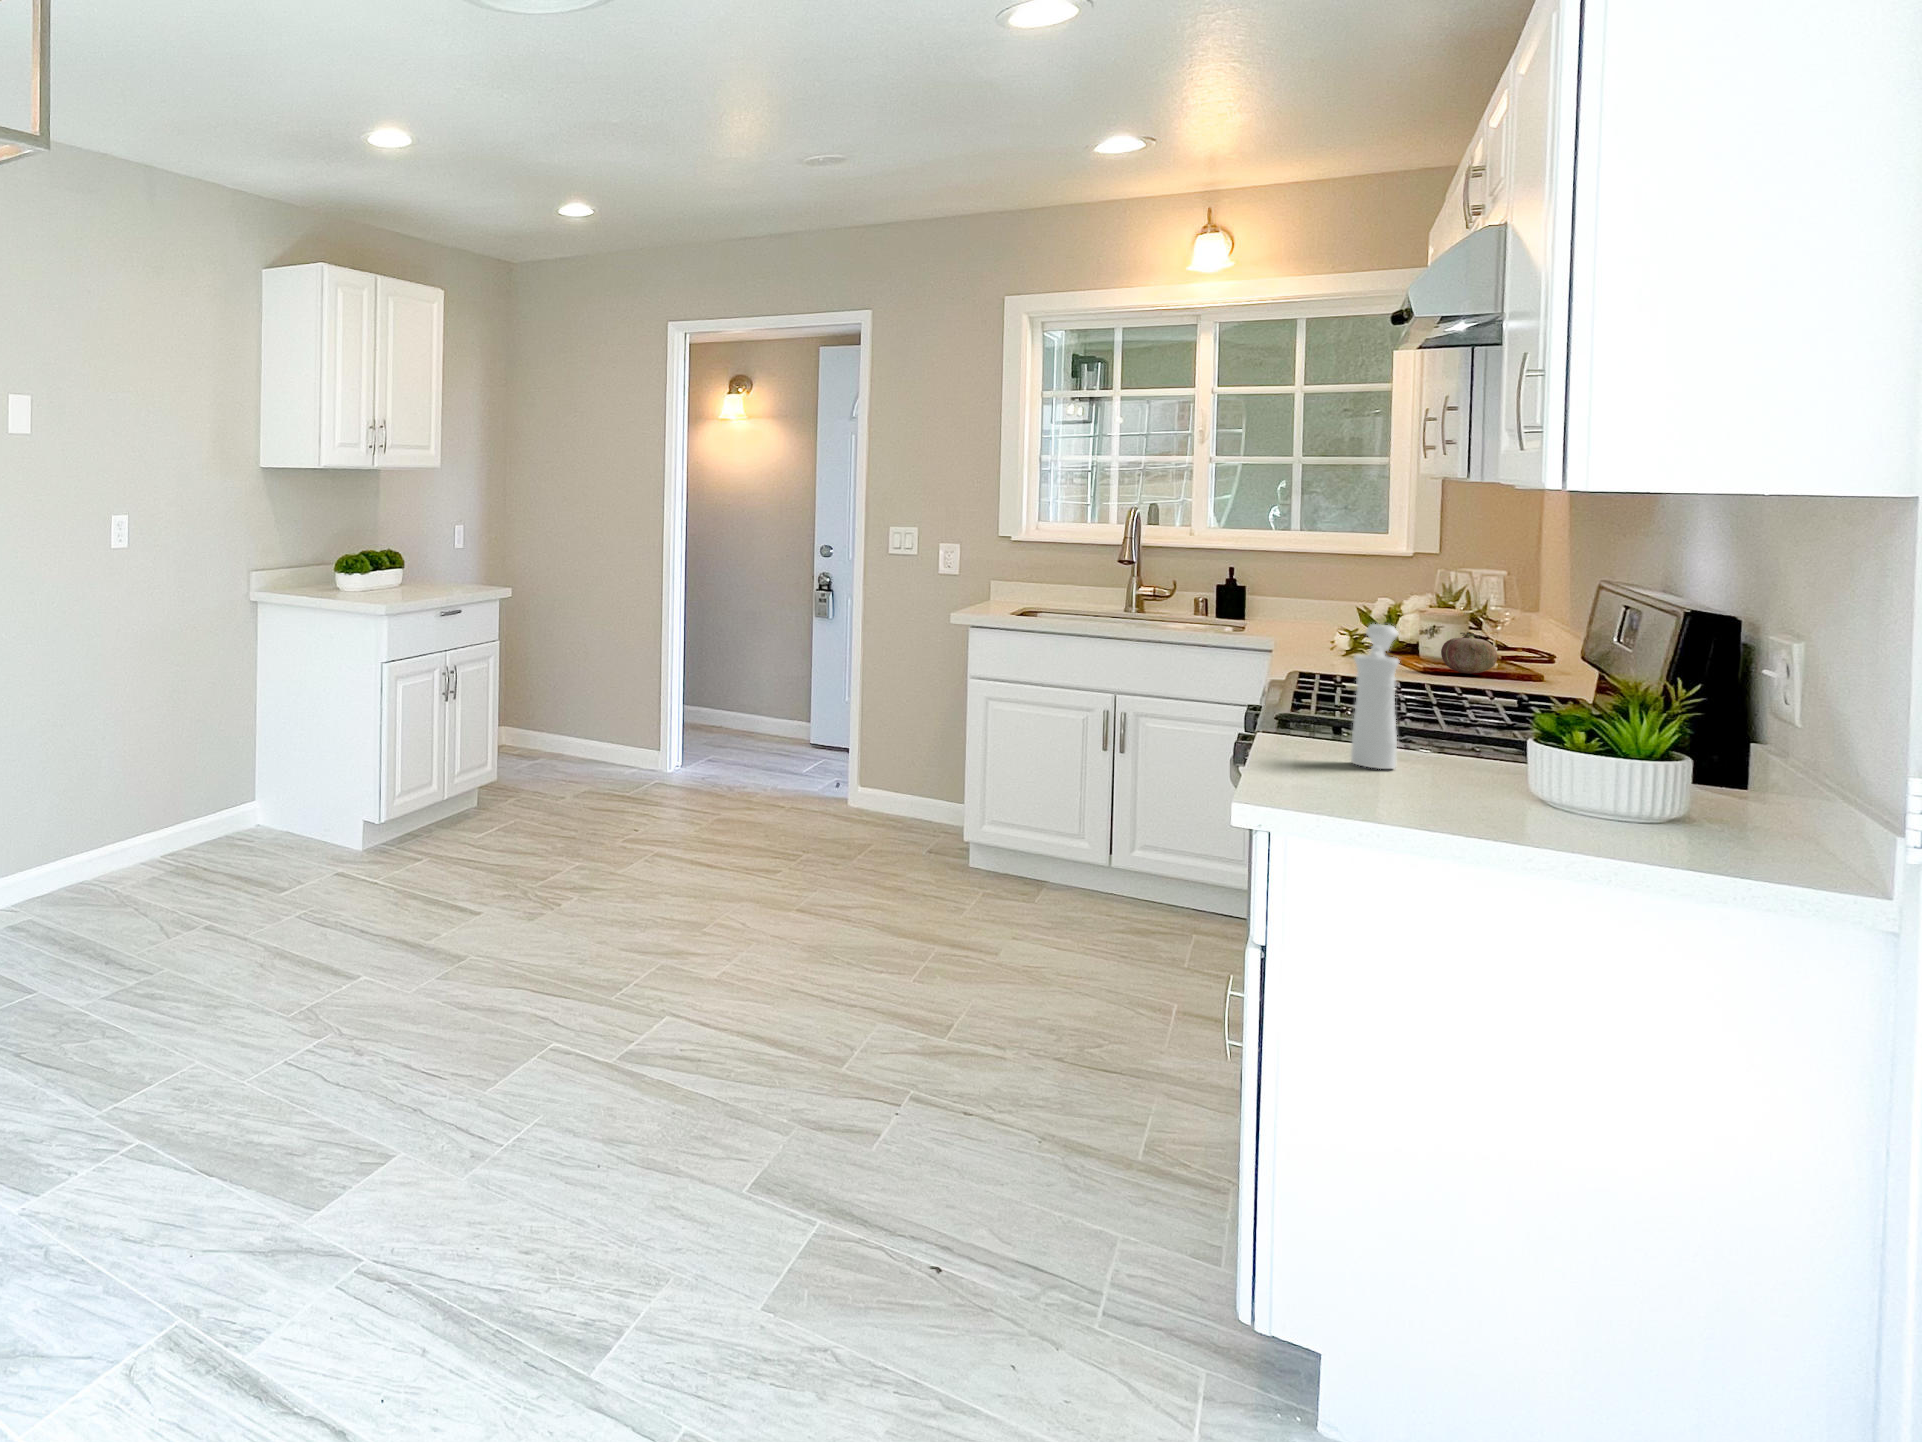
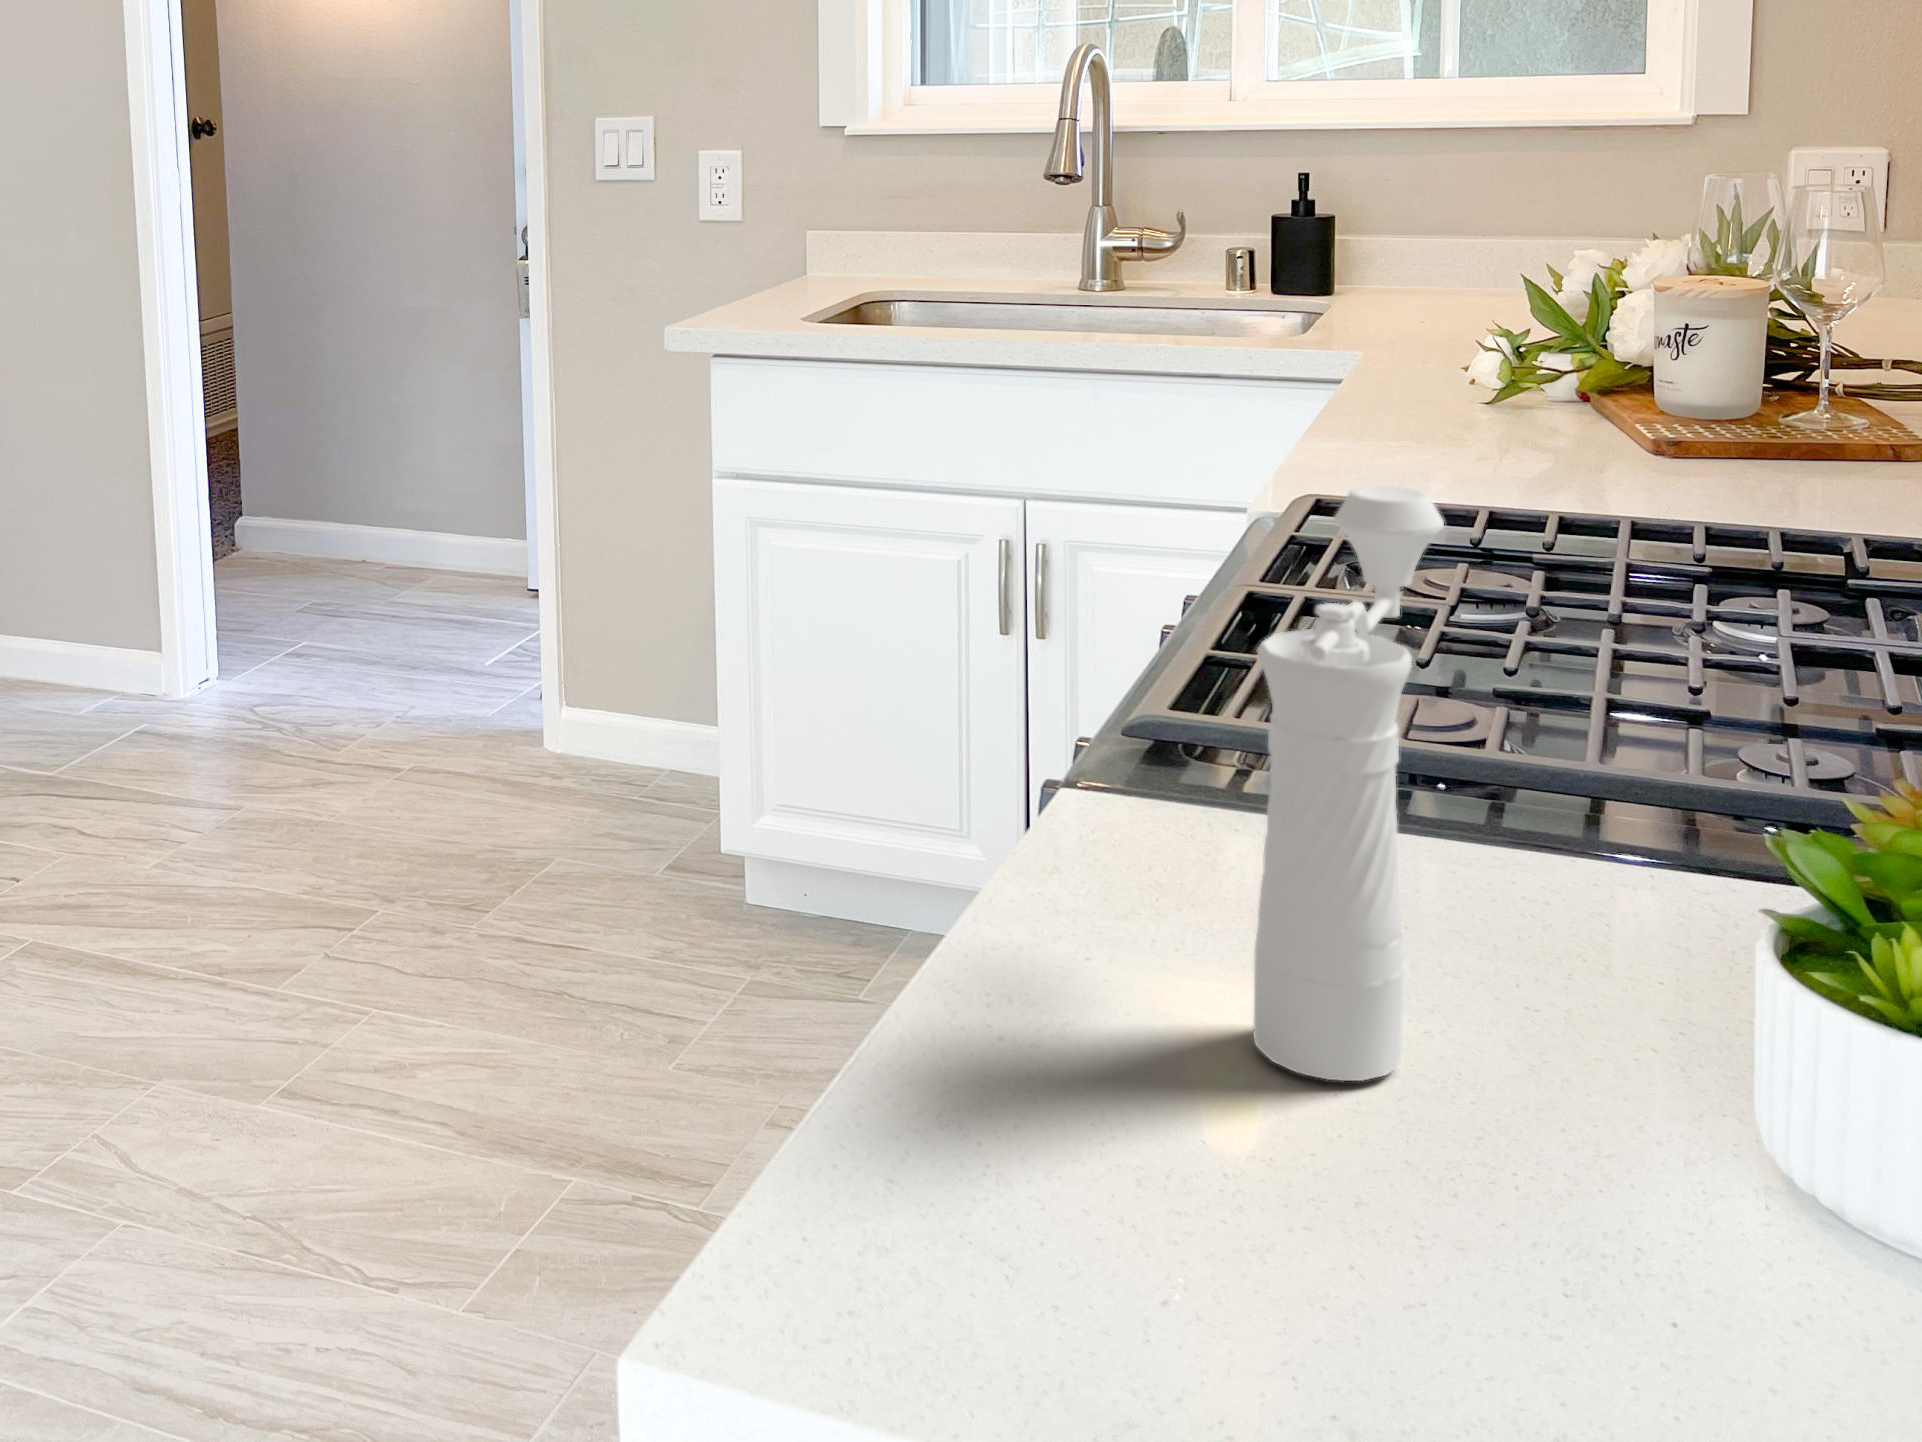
fruit: present [1441,632,1497,674] -> none [1698,348,1834,463]

